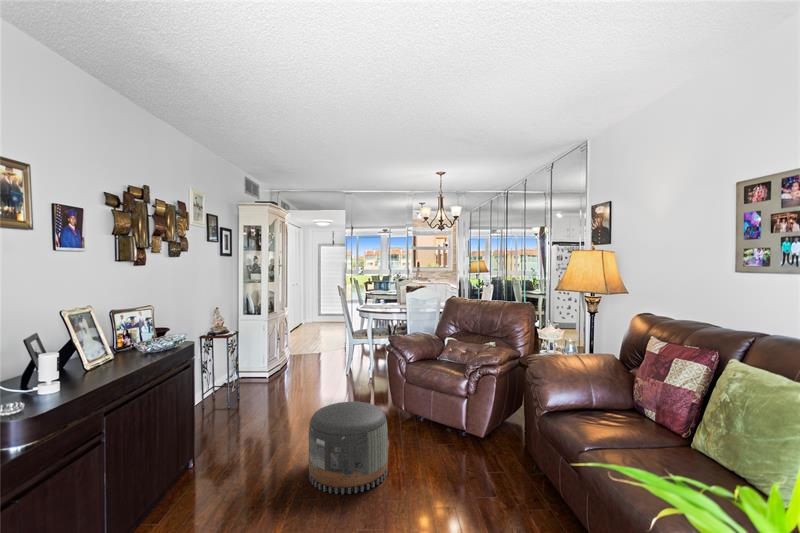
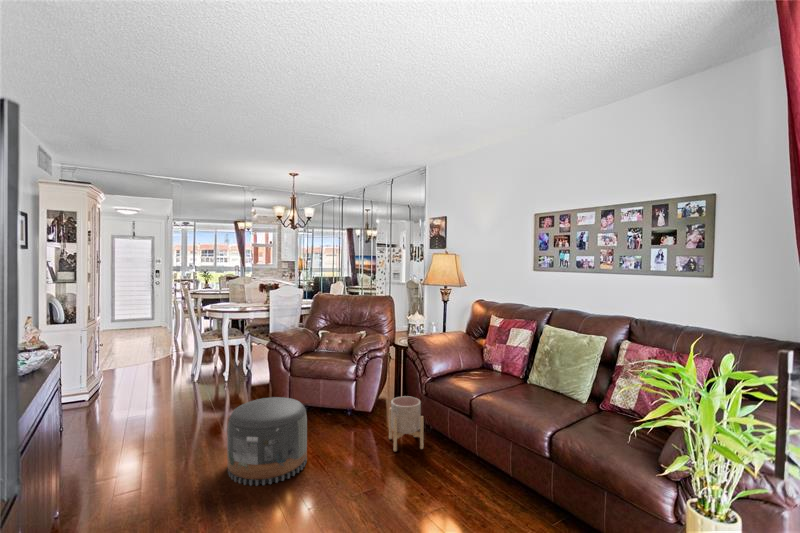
planter: none [486,428,527,502] -> present [389,396,424,451]

